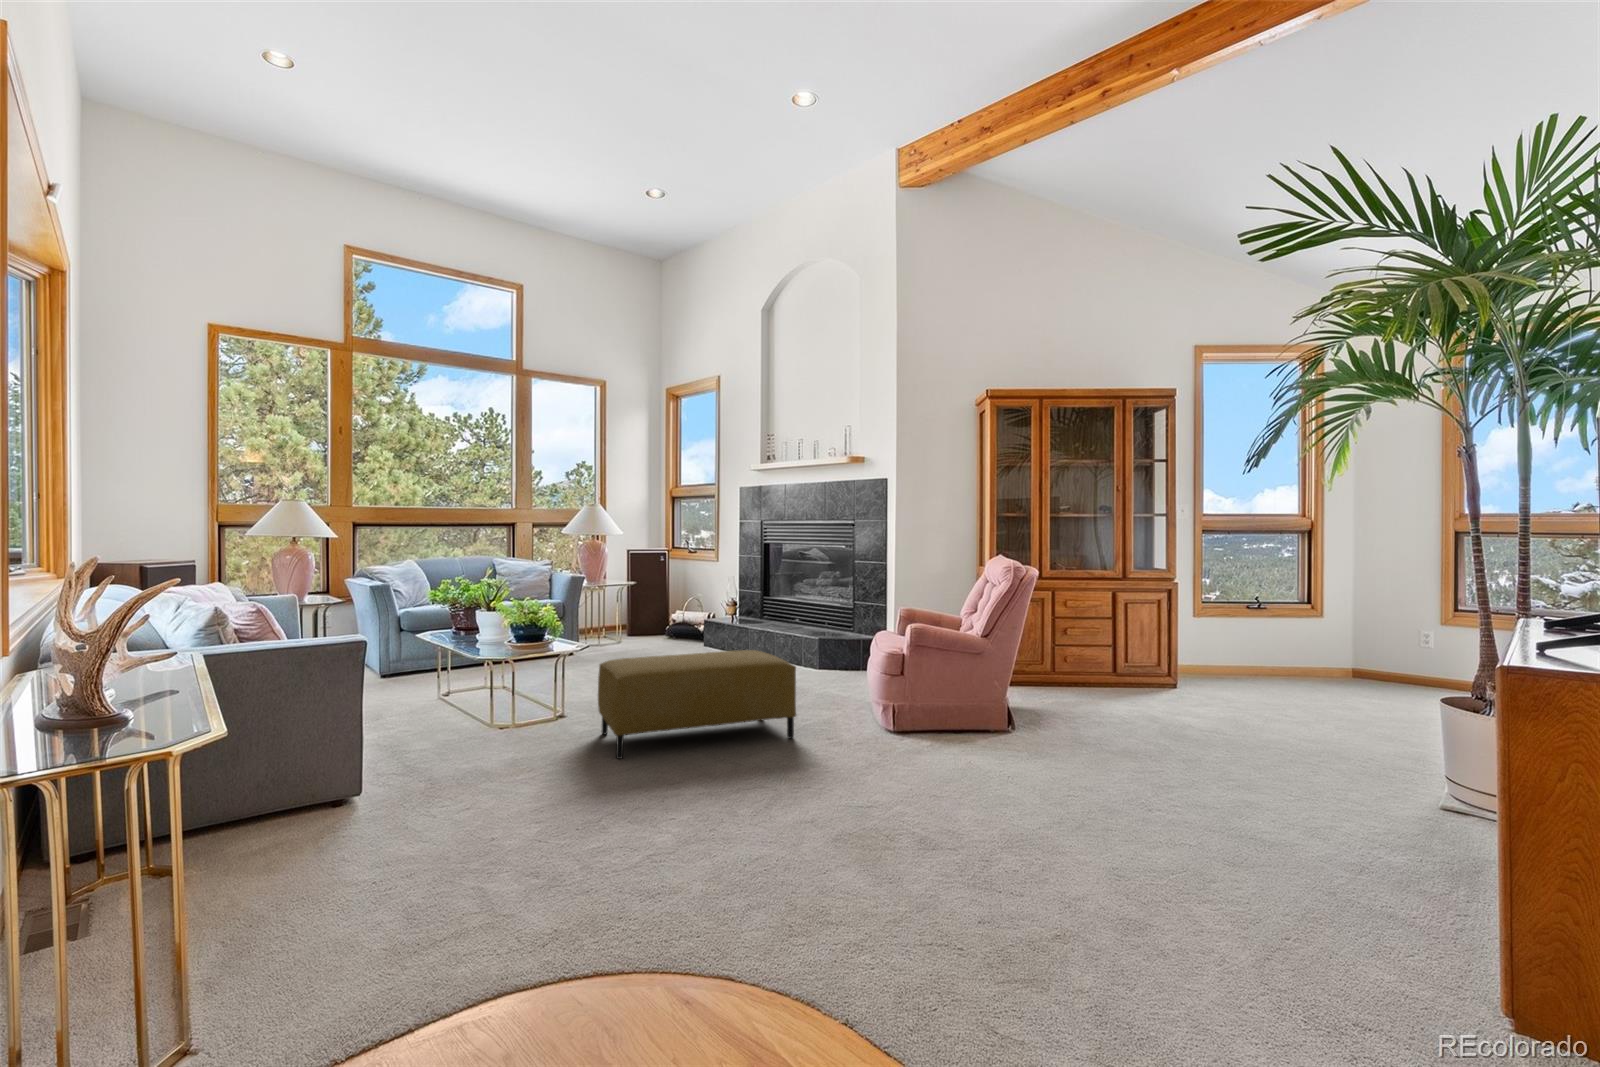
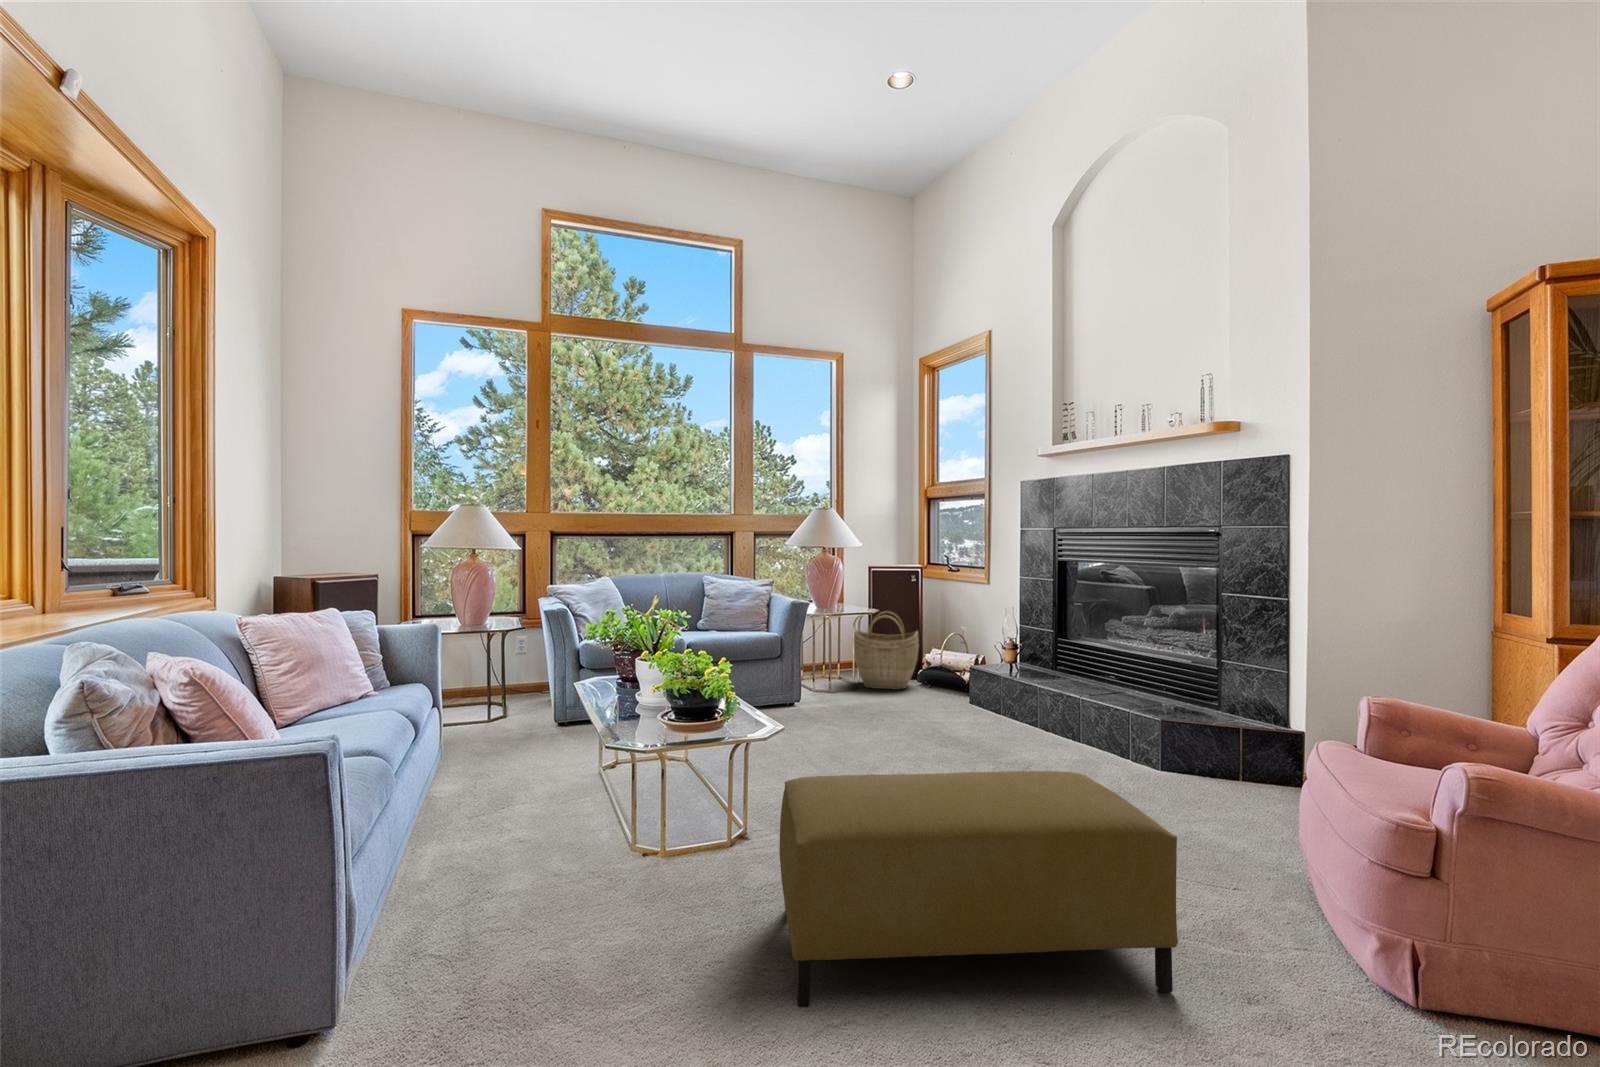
woven basket: none [615,584,666,642] -> present [853,612,919,689]

